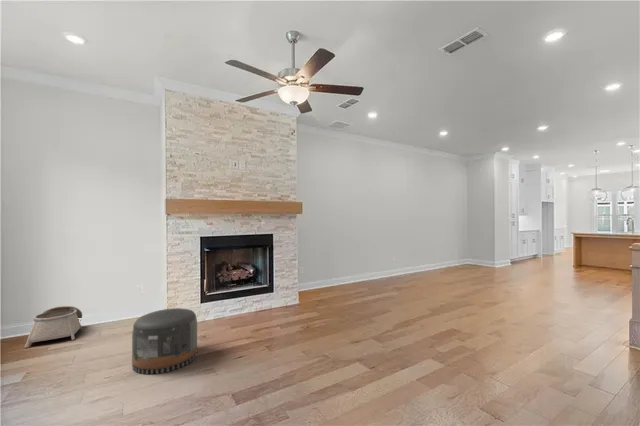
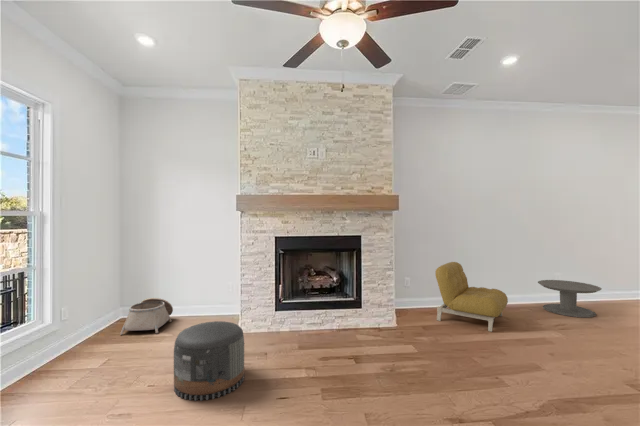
armchair: none [326,252,371,297] -> present [435,262,508,332]
side table: none [386,261,421,283] -> present [538,280,602,317]

